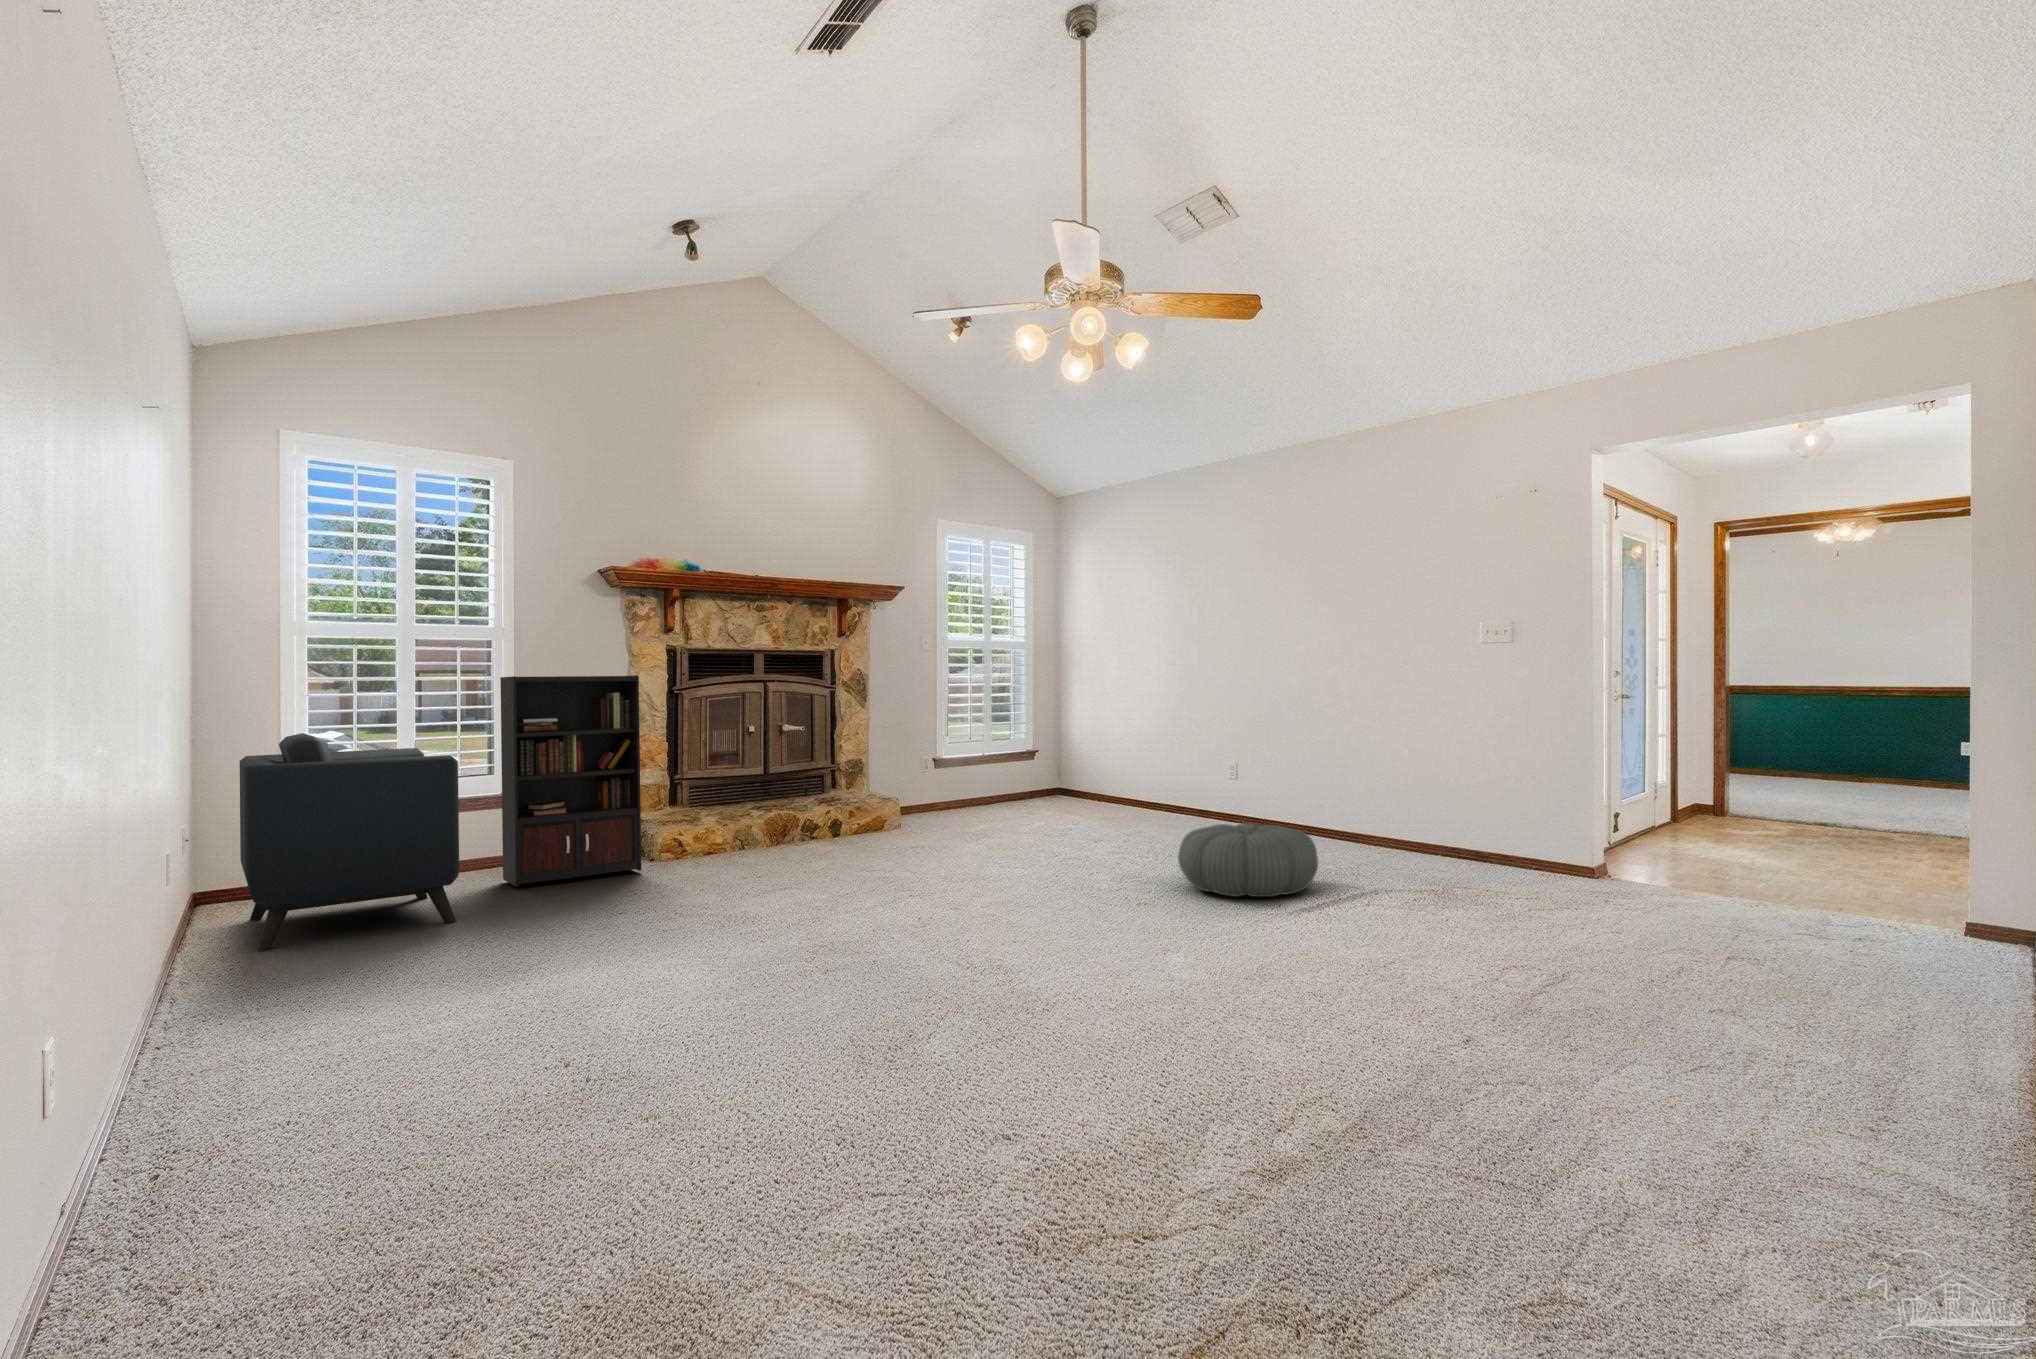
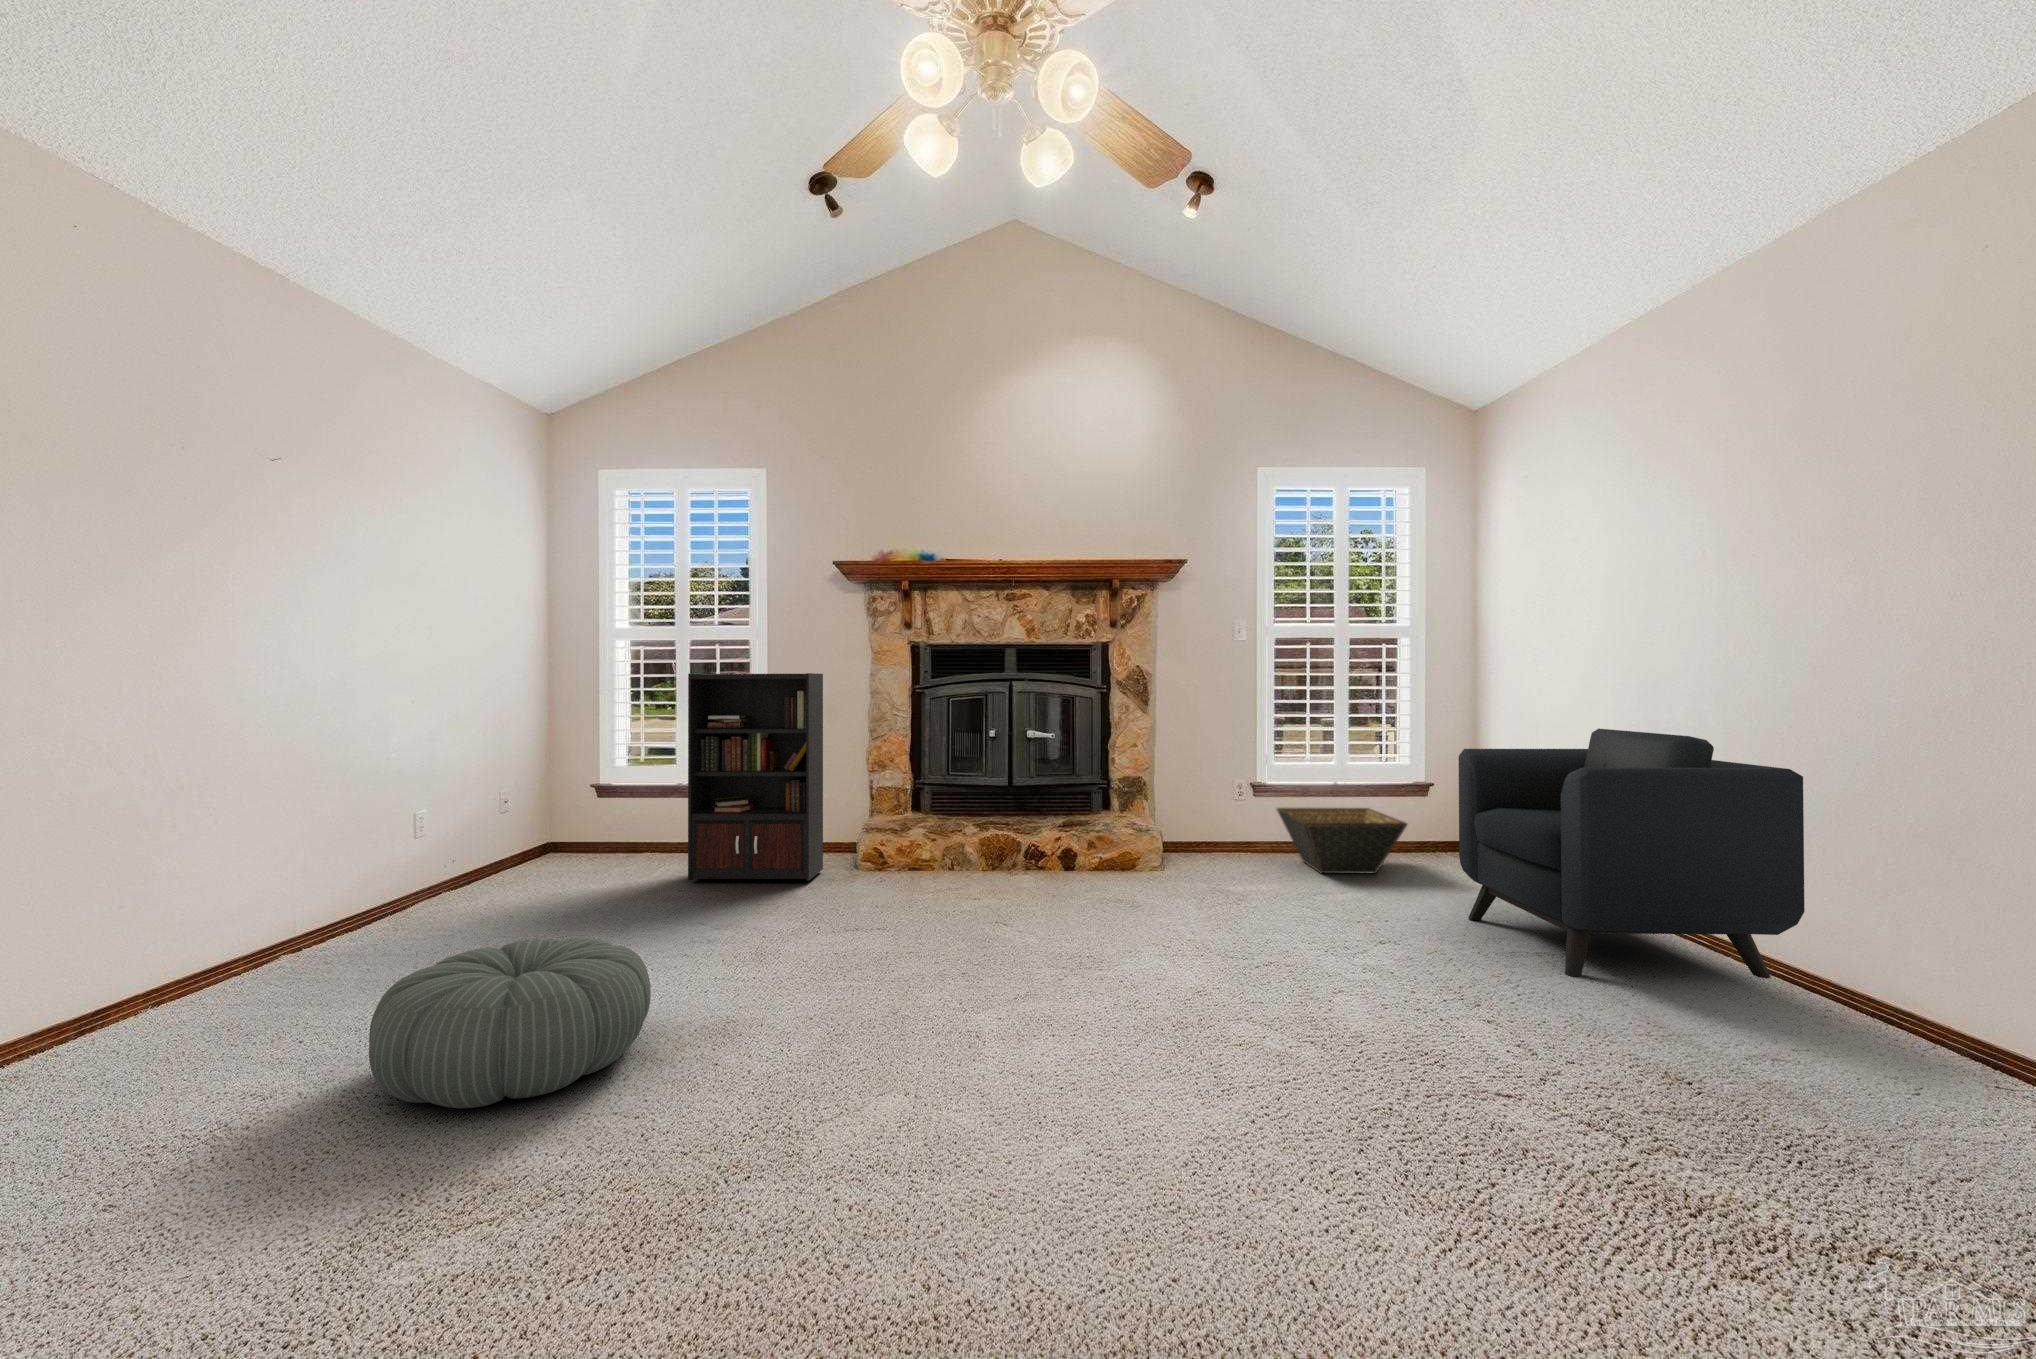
armchair: present [240,733,459,951] -> present [1459,729,1805,979]
basket: none [950,773,1049,819] -> present [1277,808,1407,873]
pouf: present [1178,823,1318,897] -> present [369,937,651,1108]

